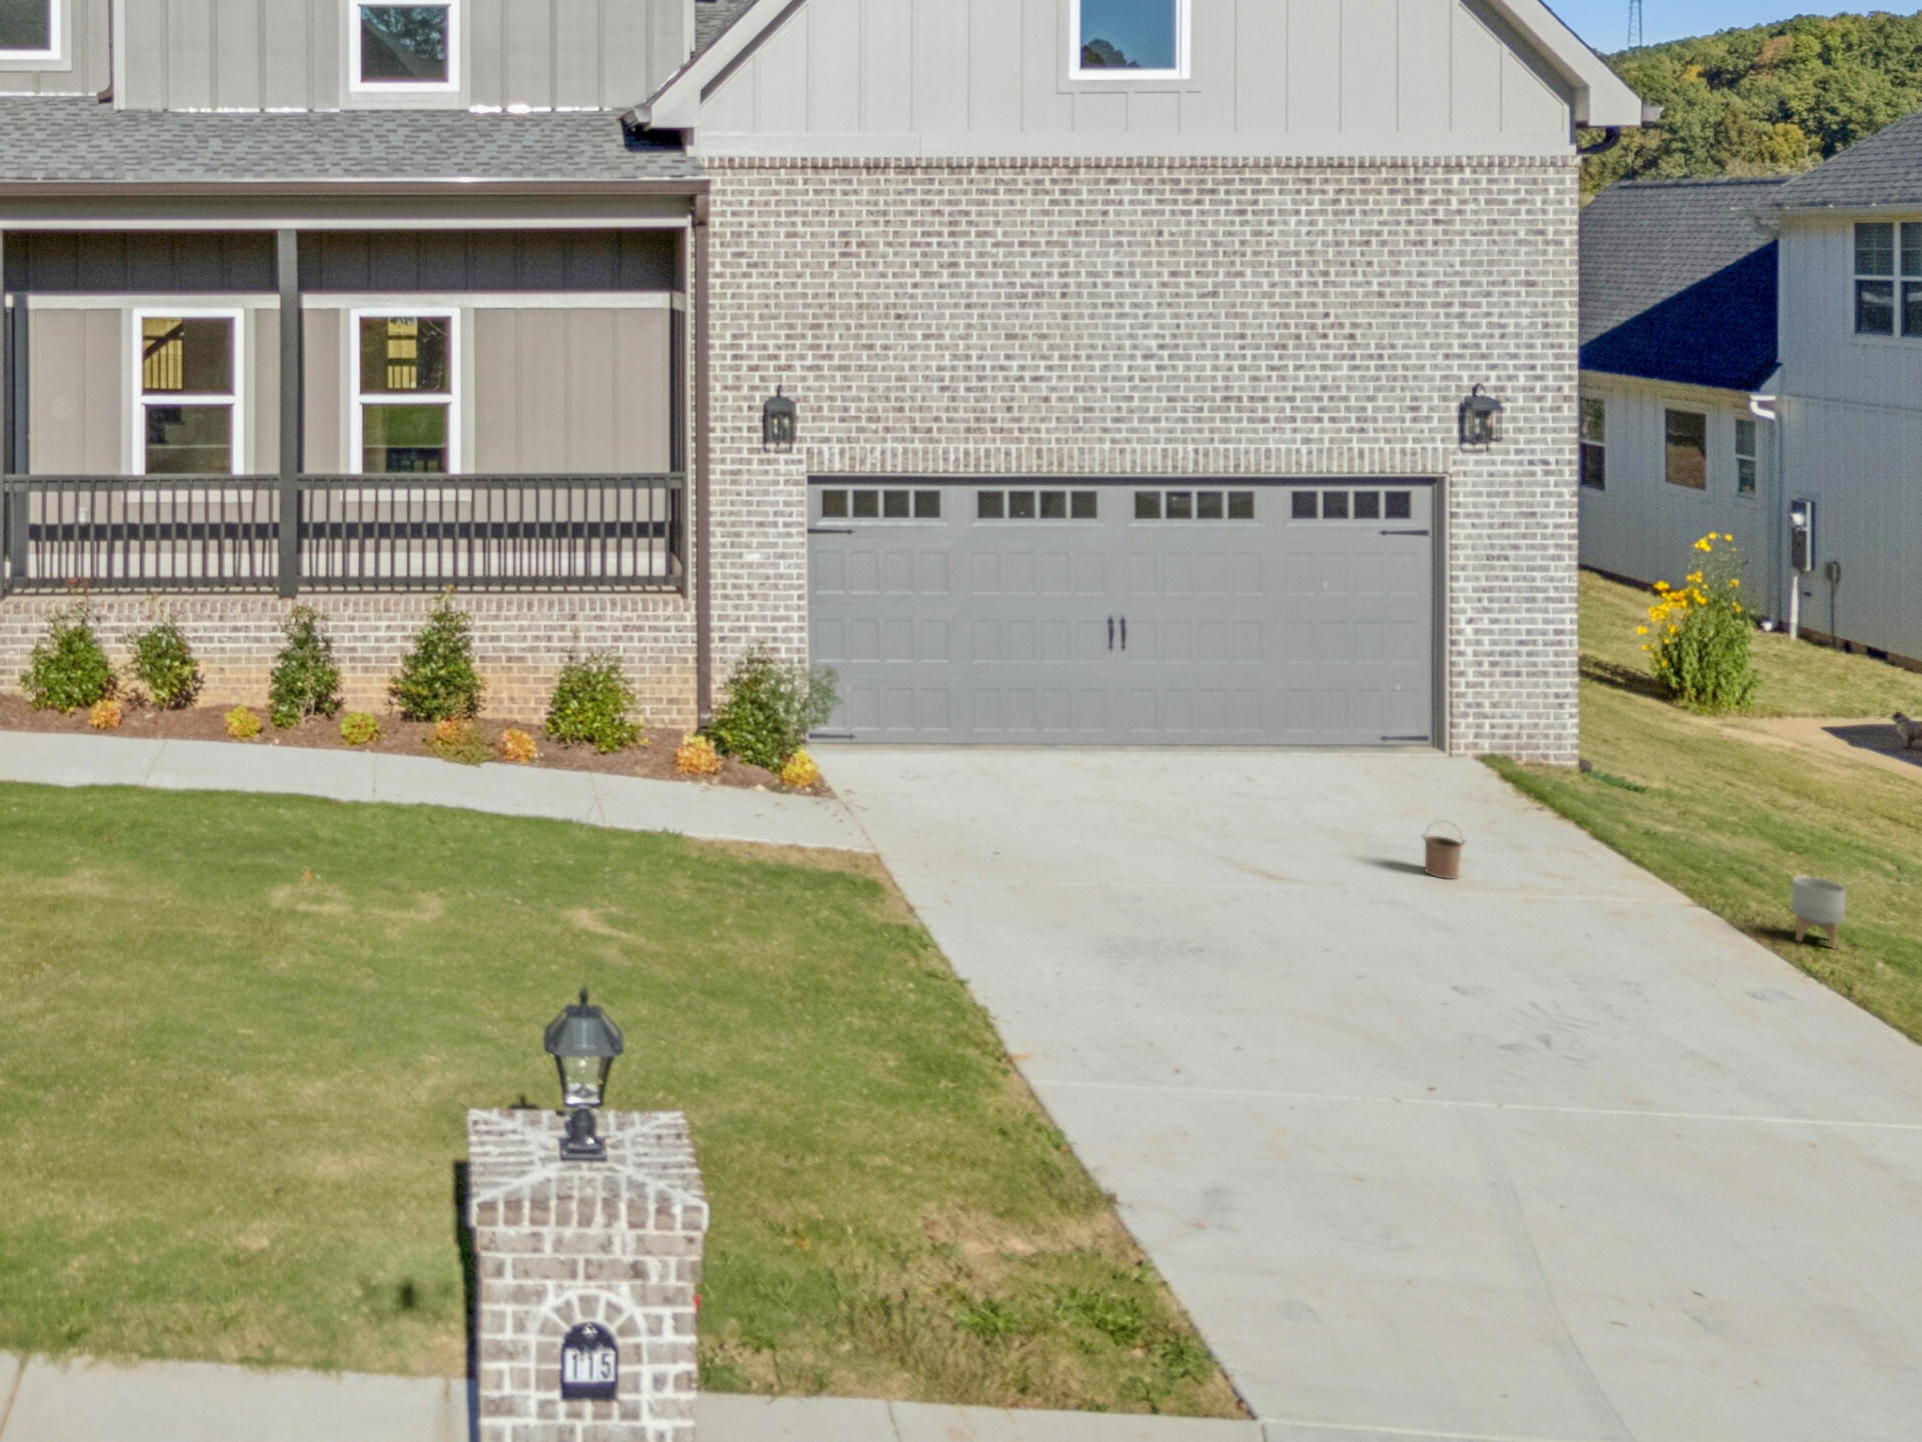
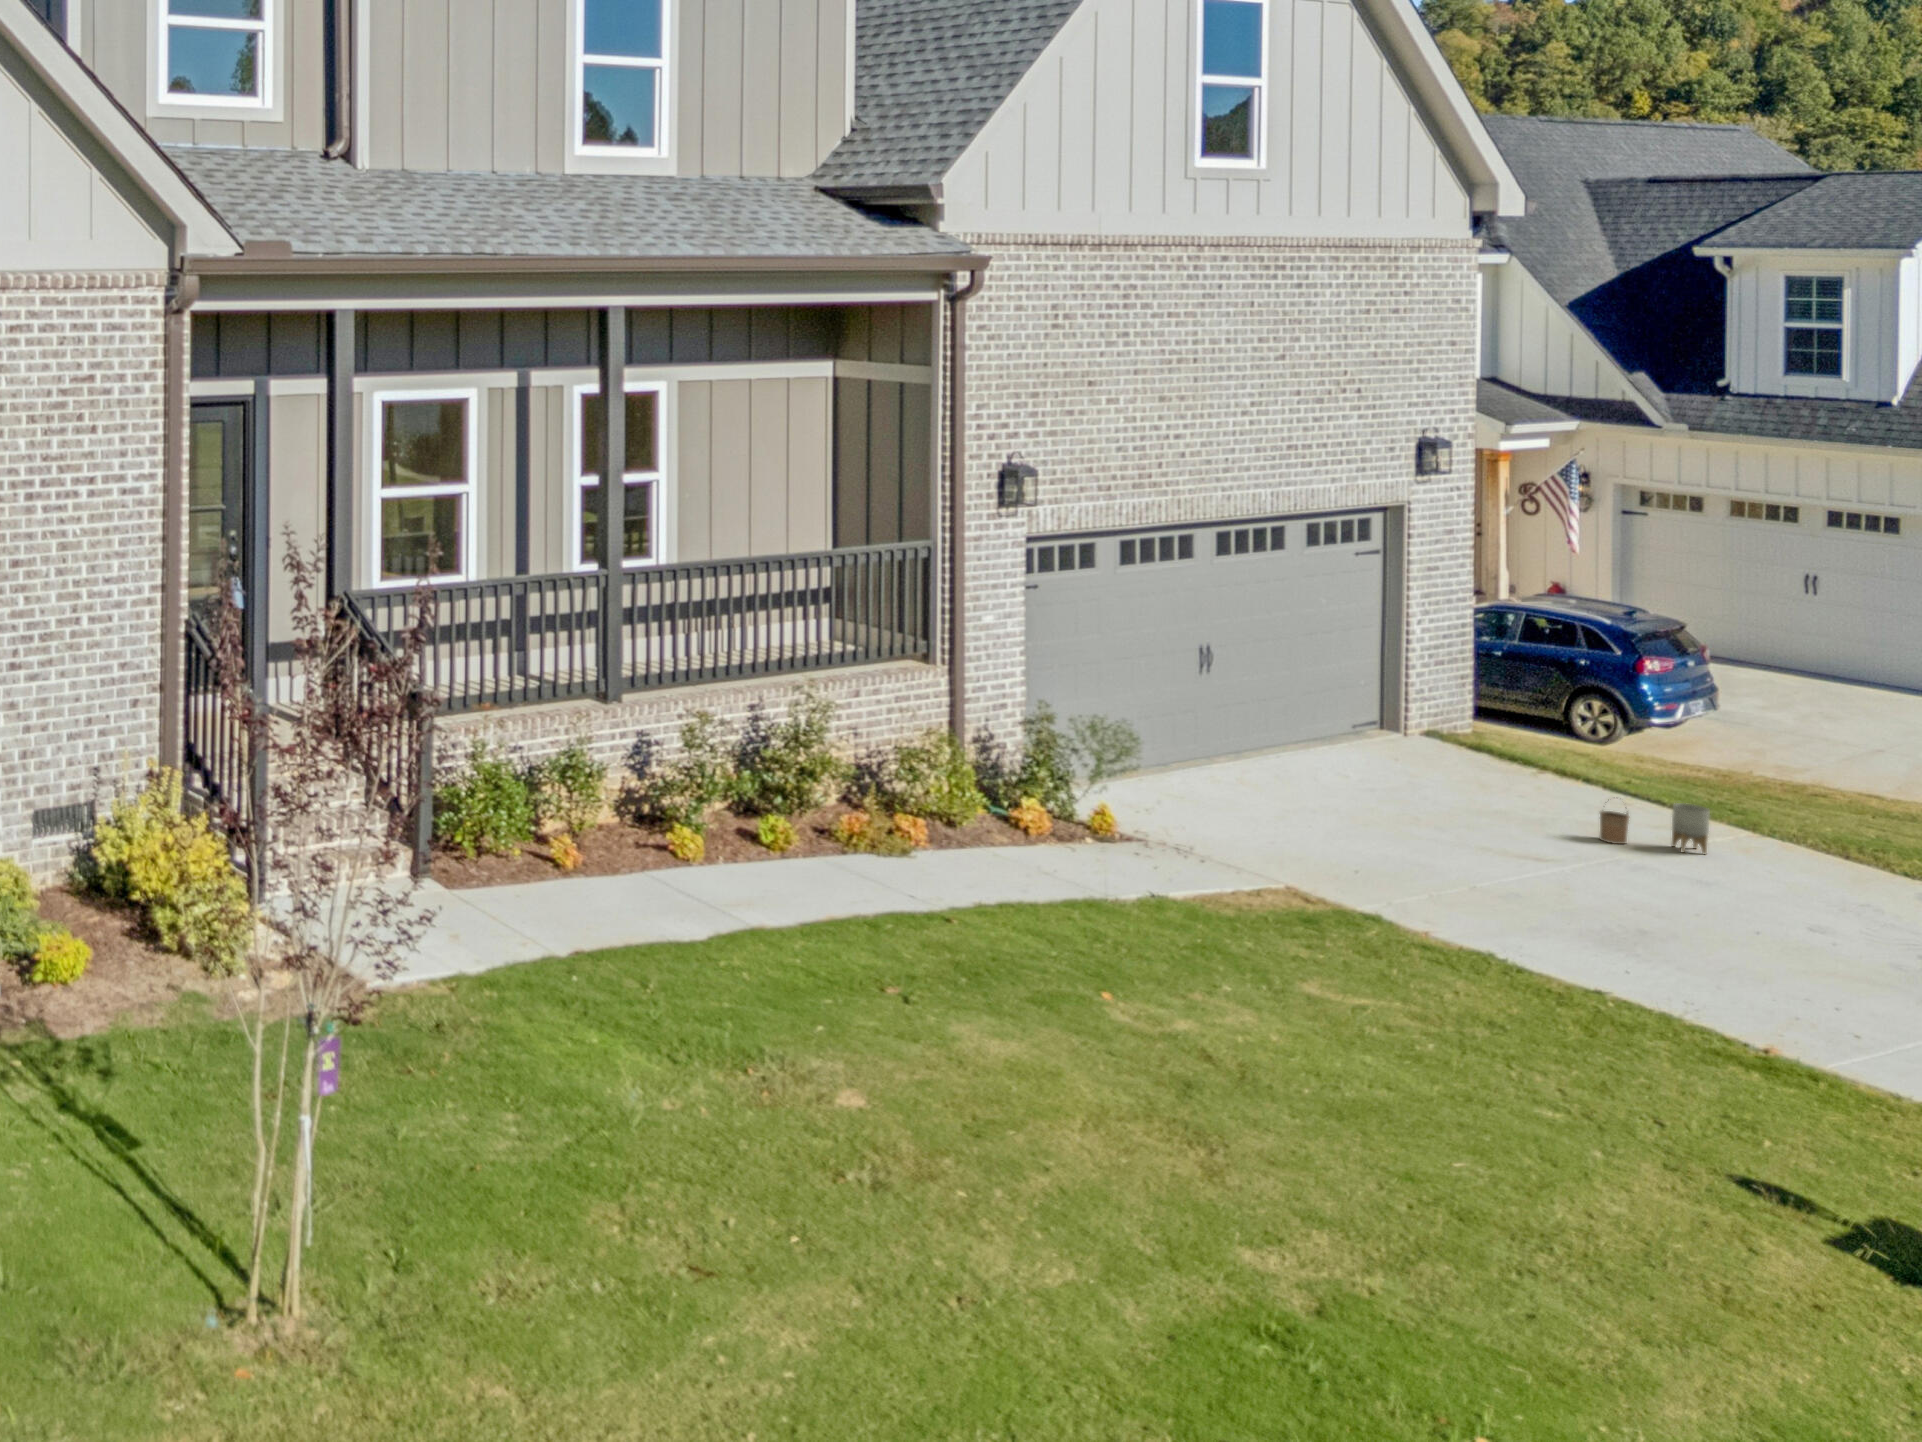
planter: present [1791,877,1846,949] -> present [1672,803,1710,854]

